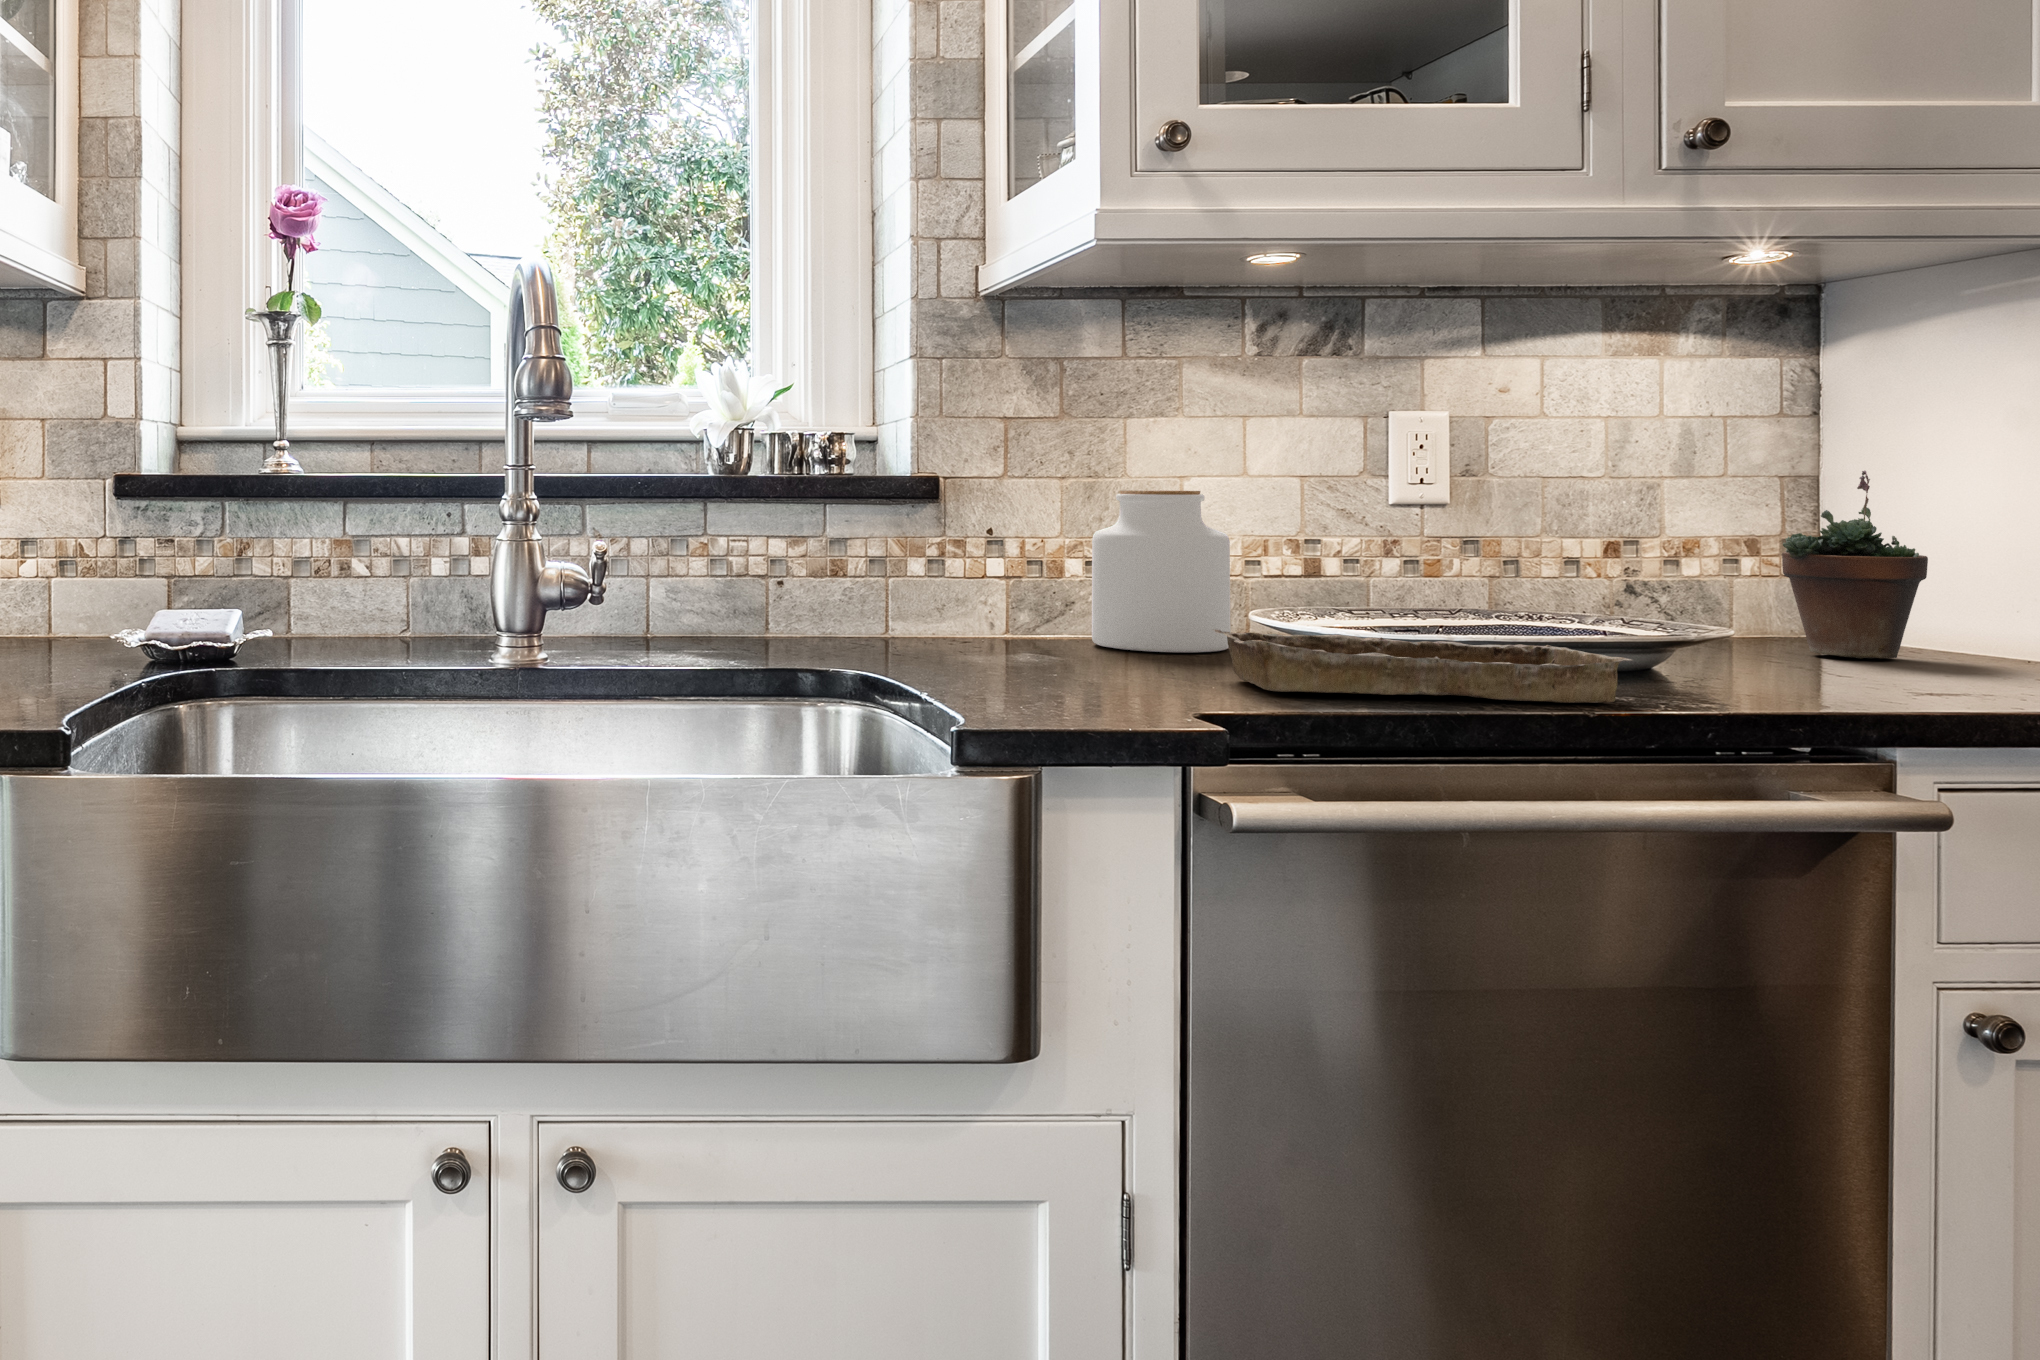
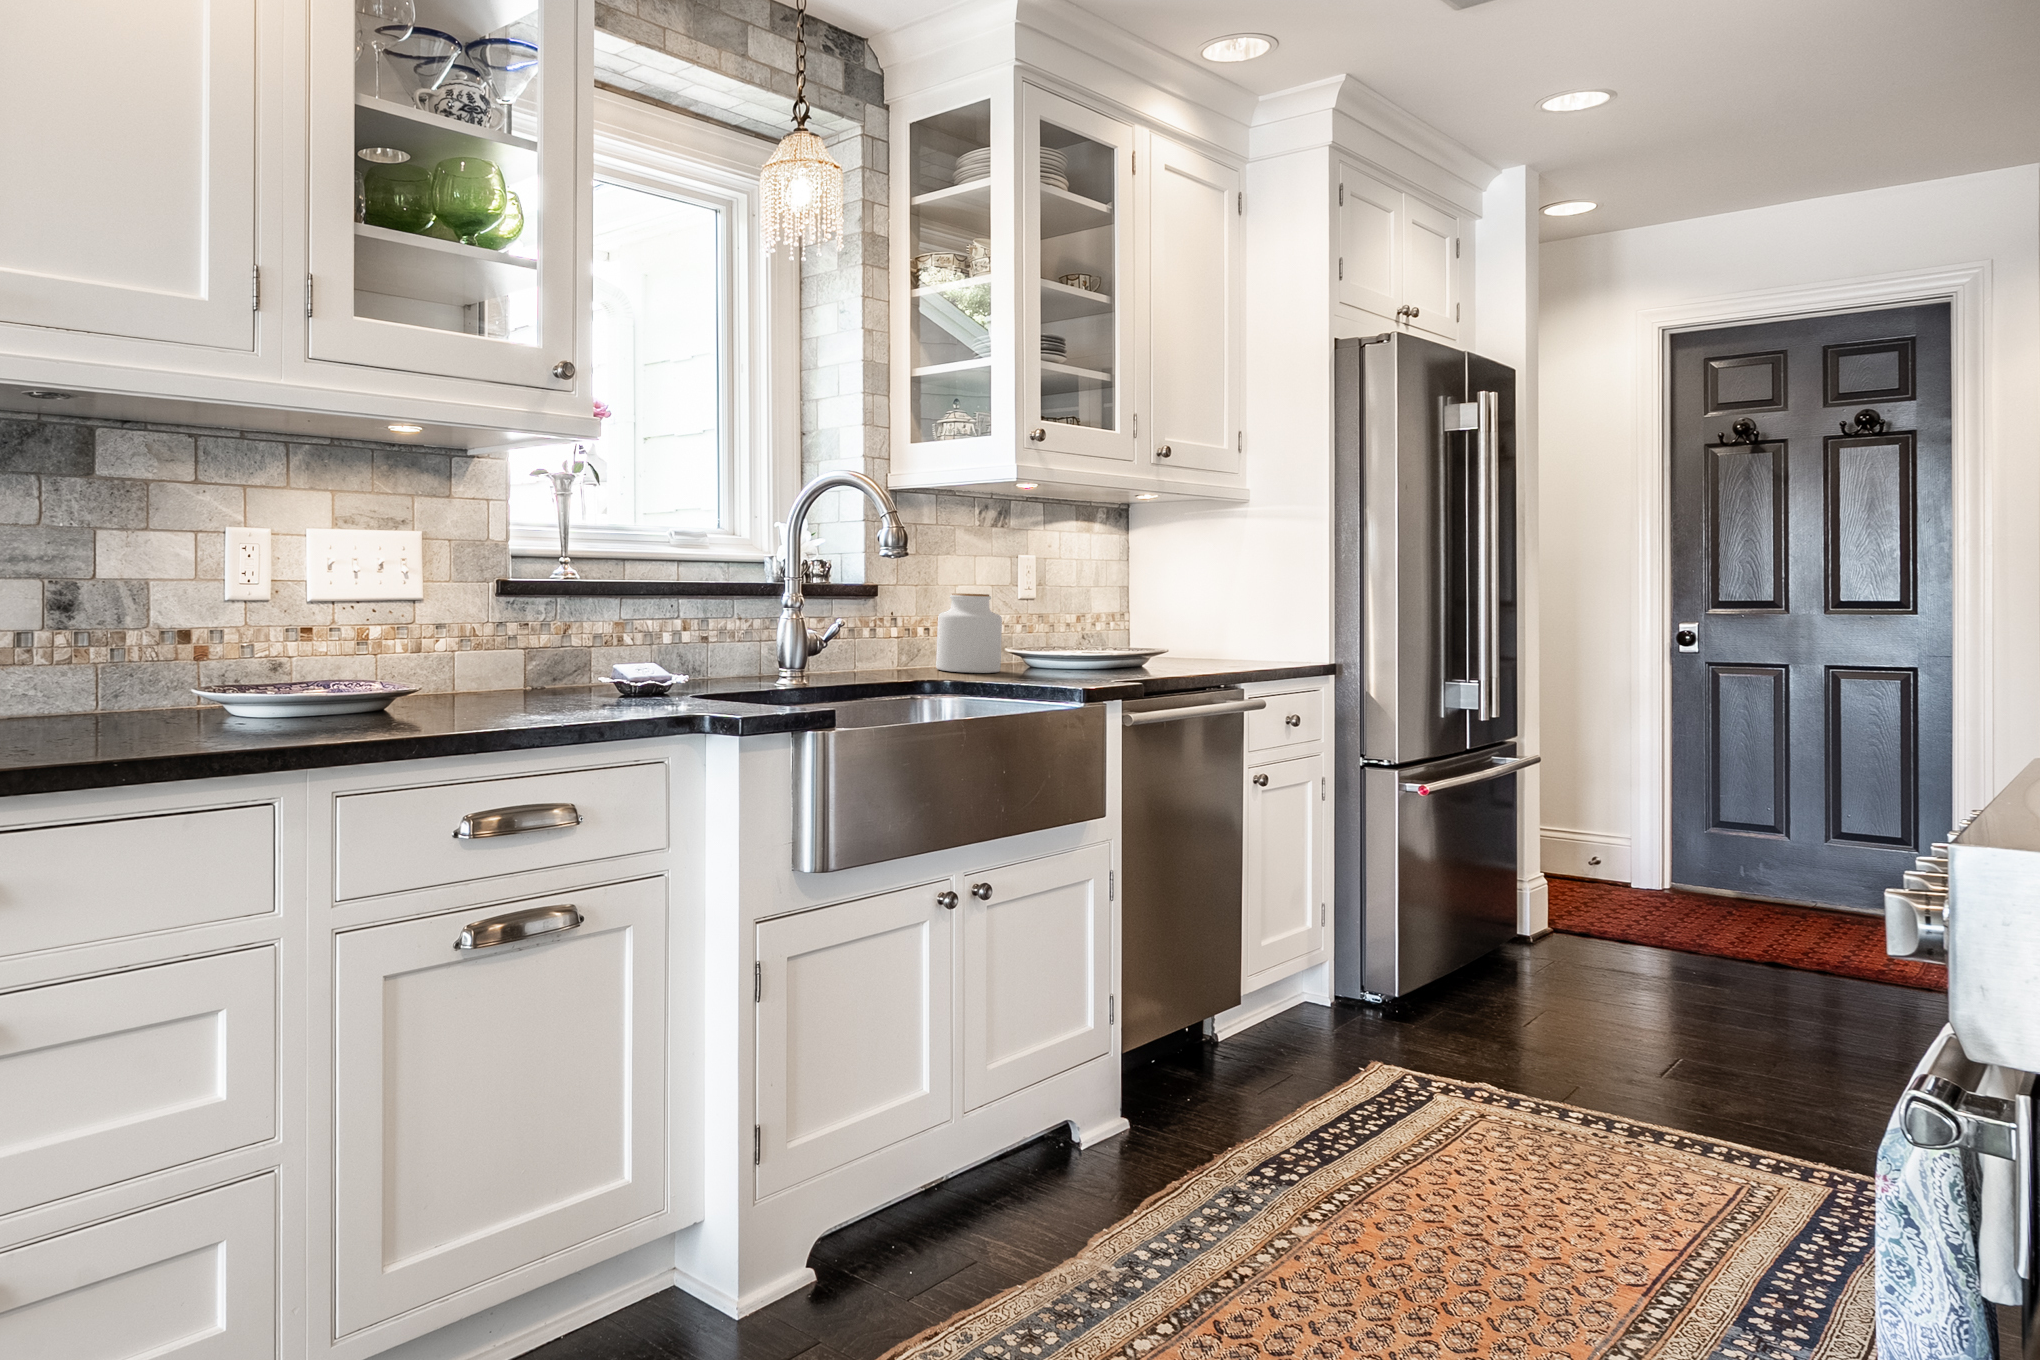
succulent plant: present [1782,471,1928,659] -> none [1150,588,1198,664]
tray: present [1215,630,1632,703] -> none [1052,660,1206,685]

